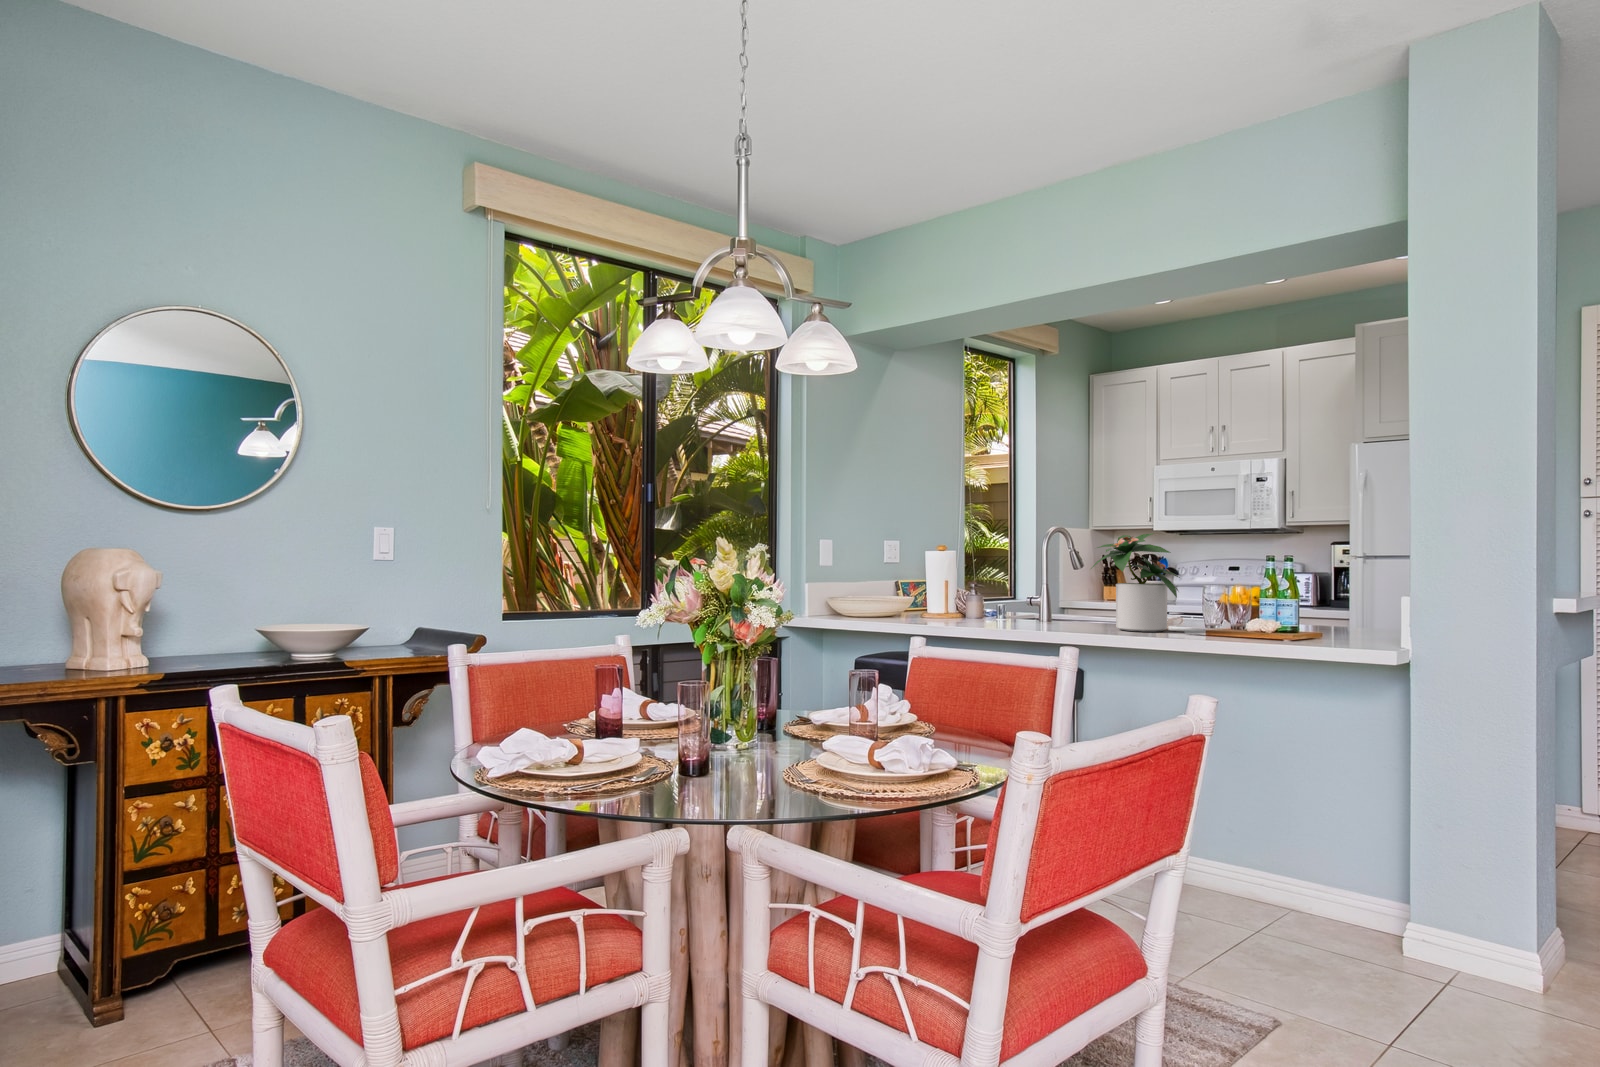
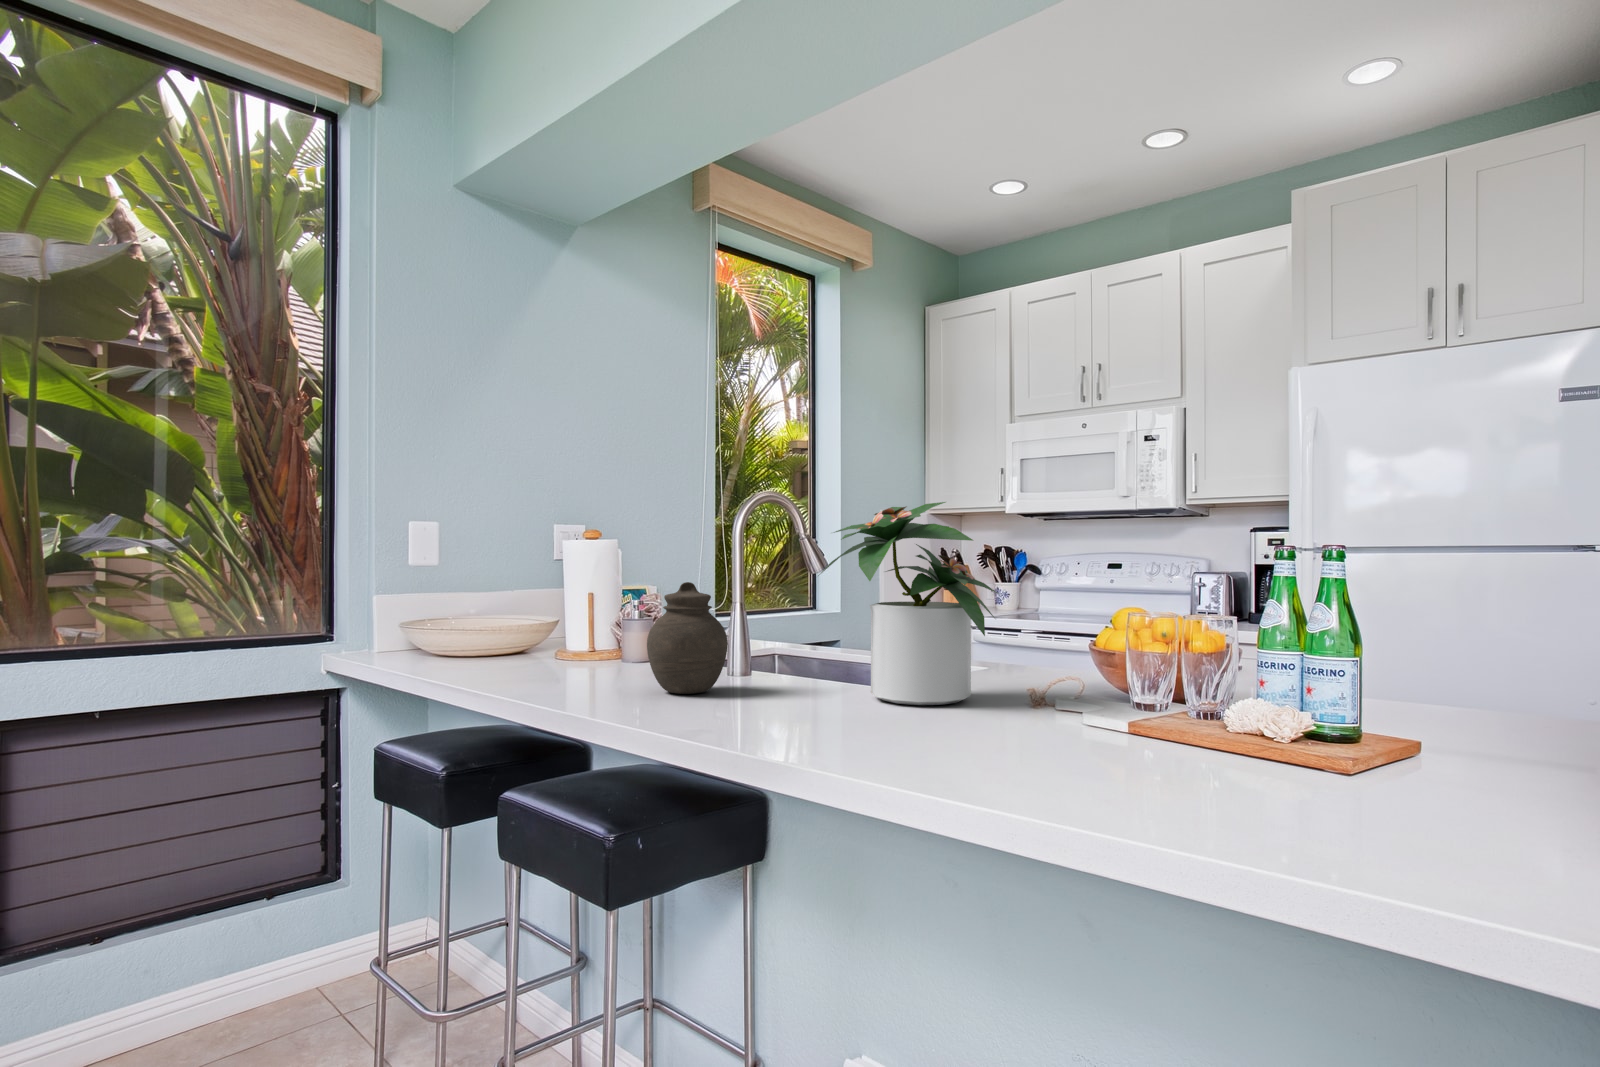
jar: none [1001,573,1042,627] -> present [647,582,728,694]

